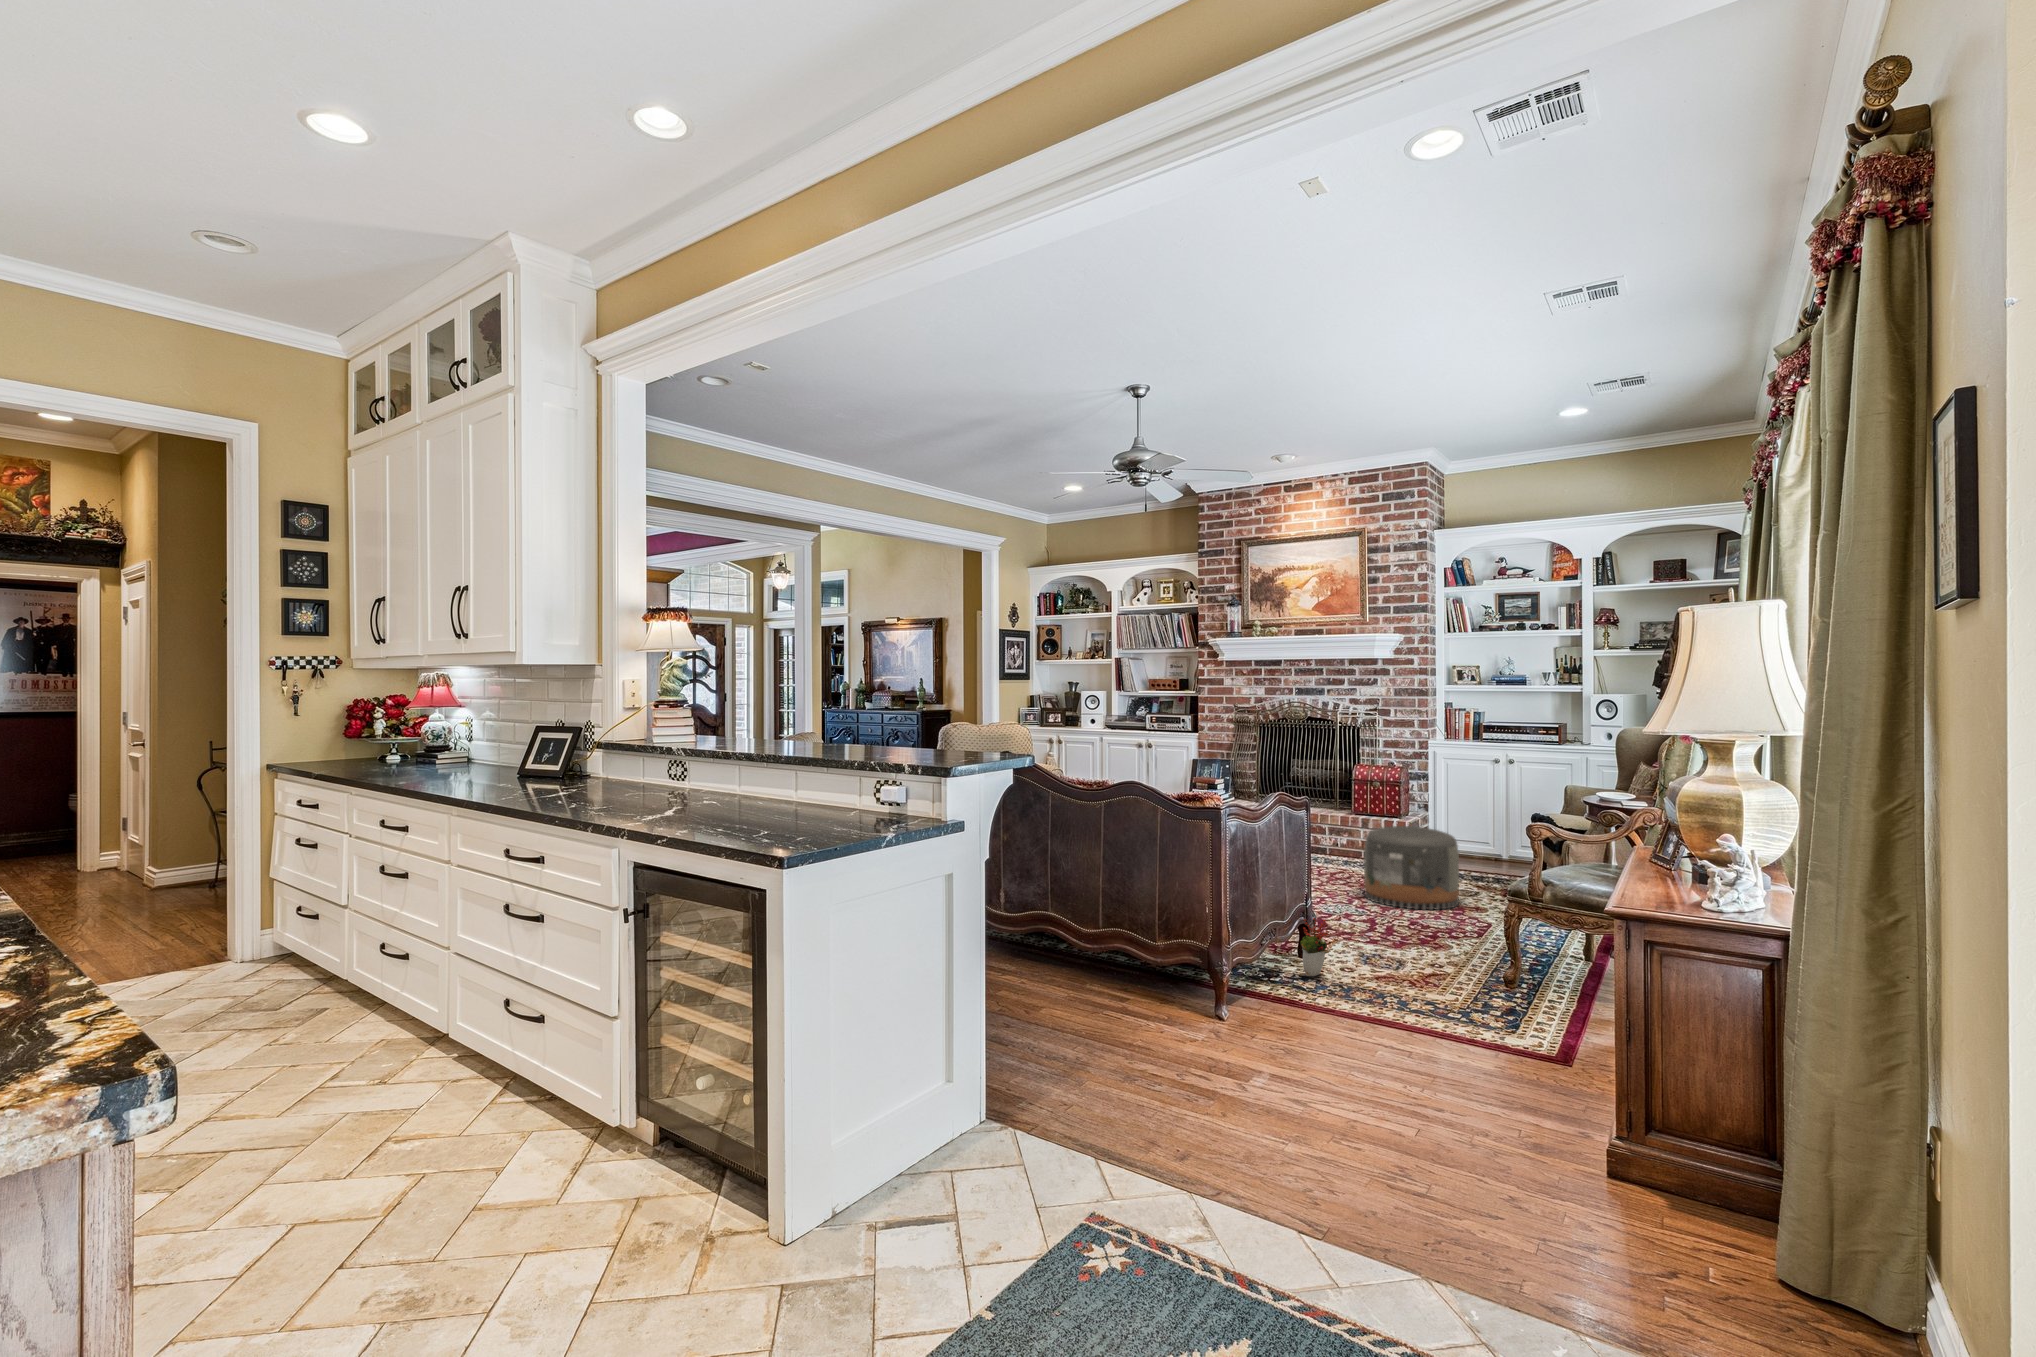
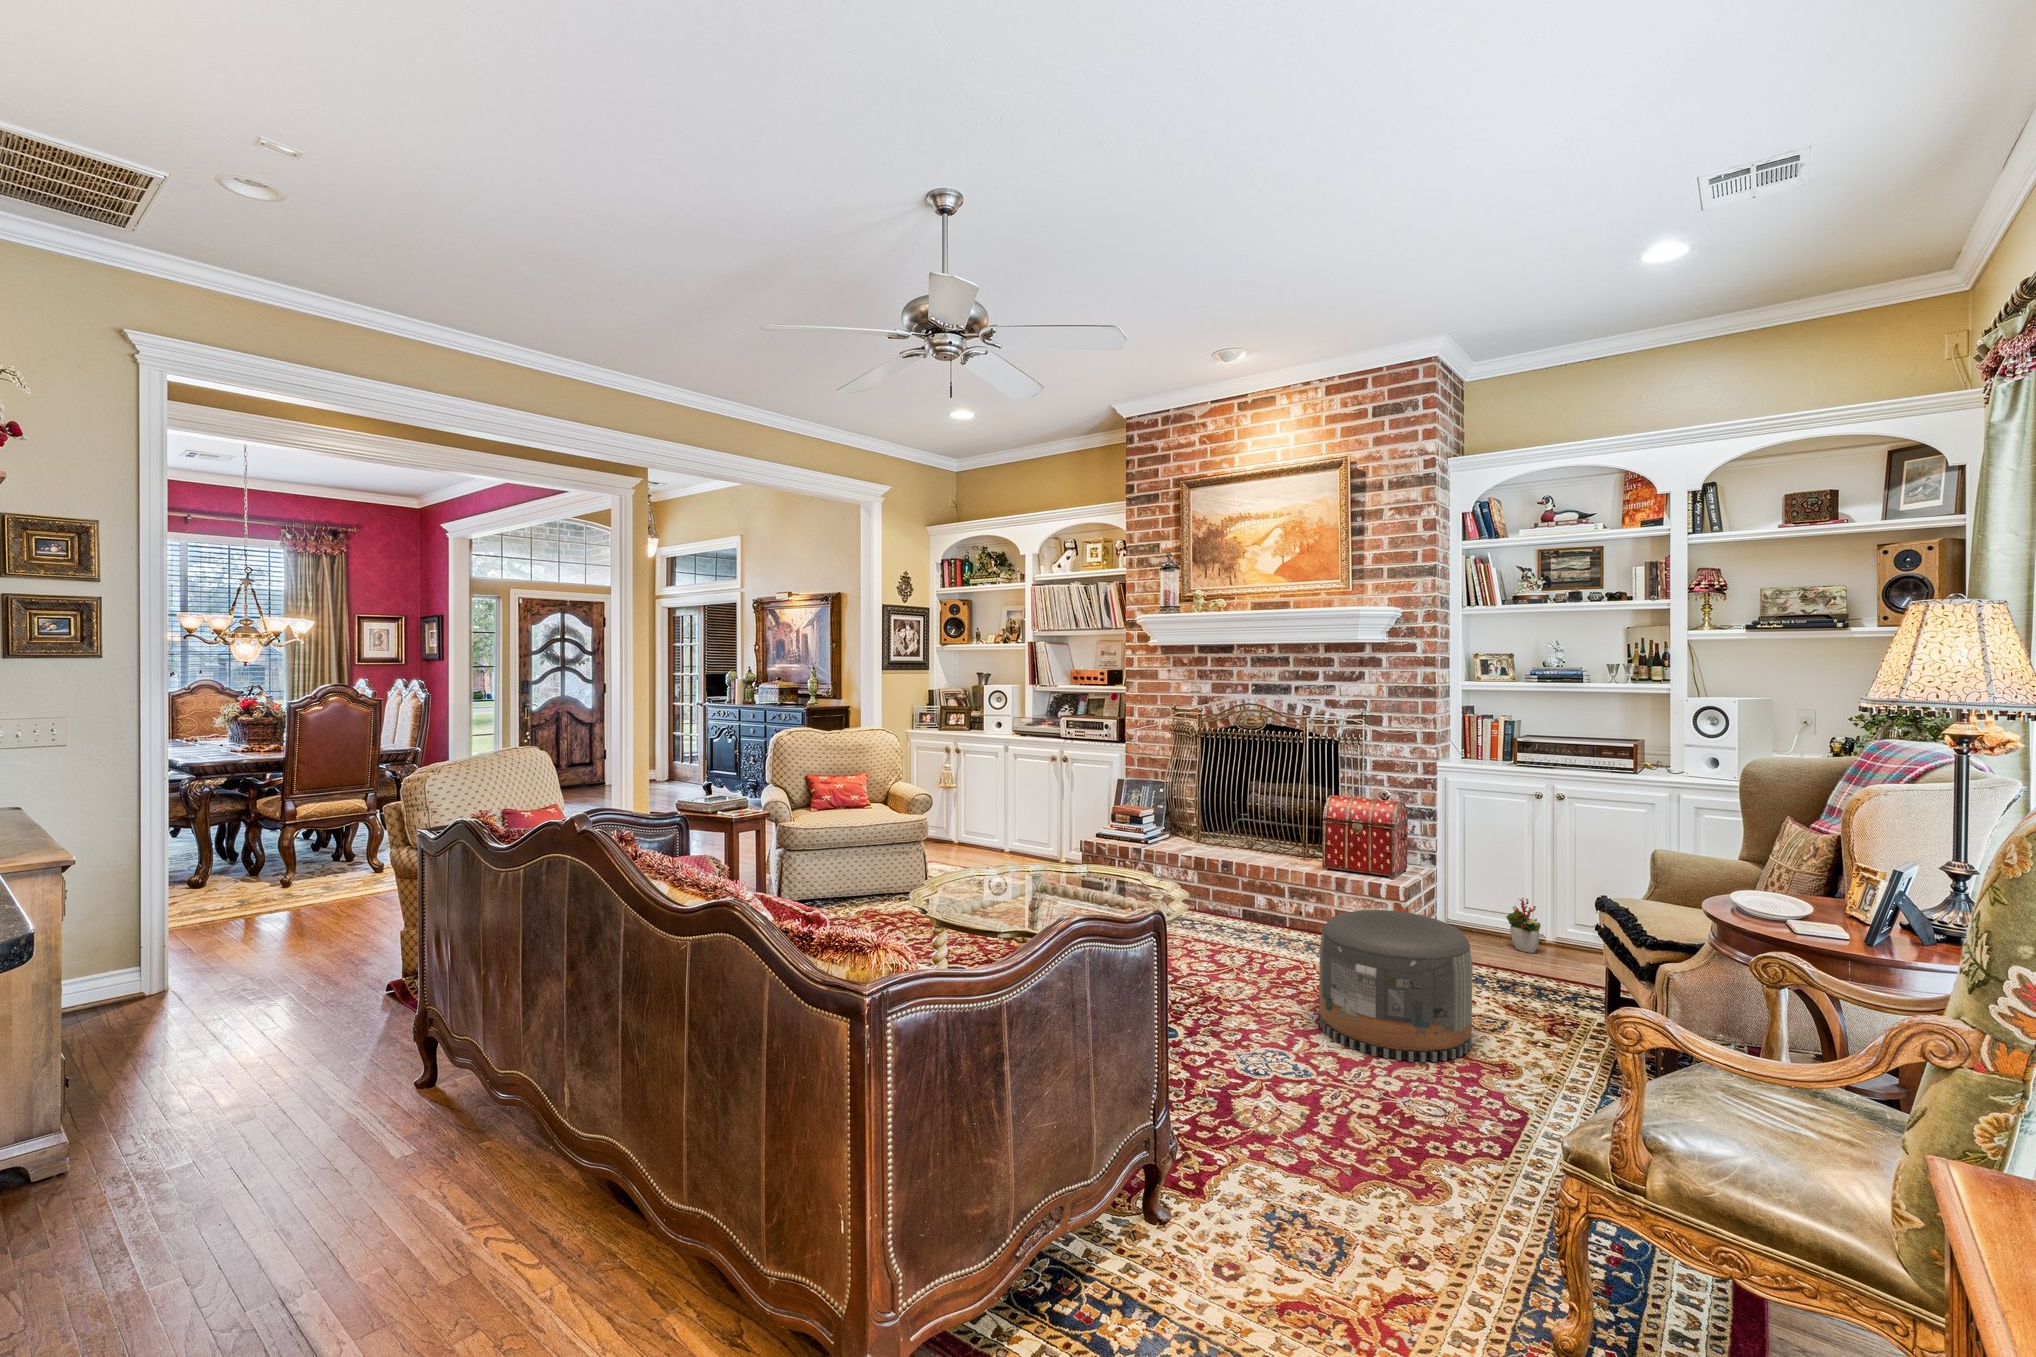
decorative plant: present [1301,918,1329,976] -> present [1506,898,1540,953]

